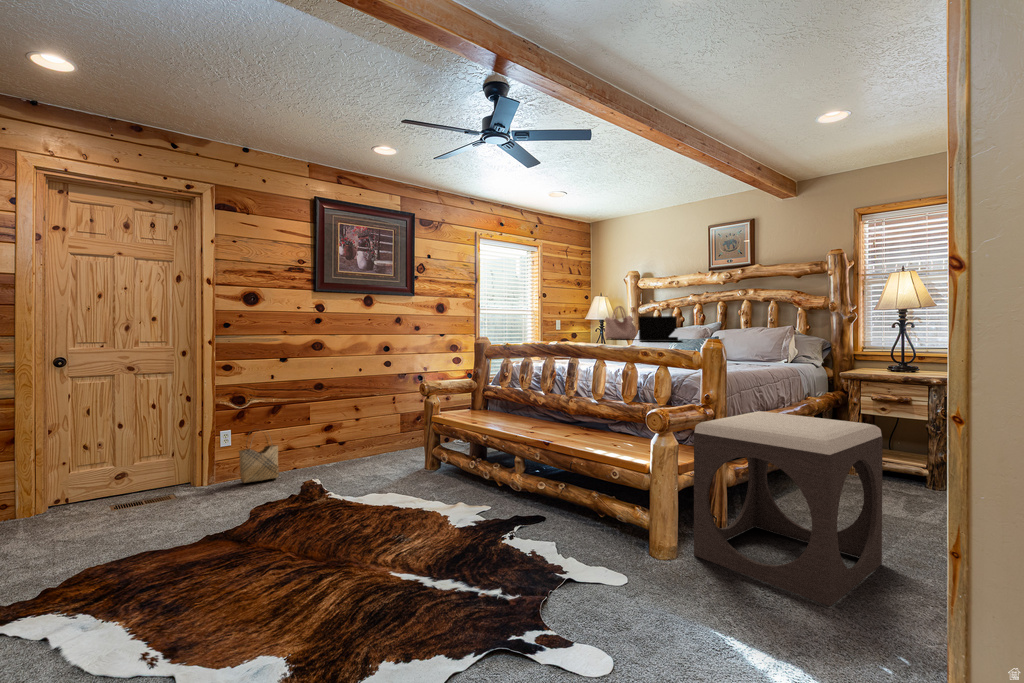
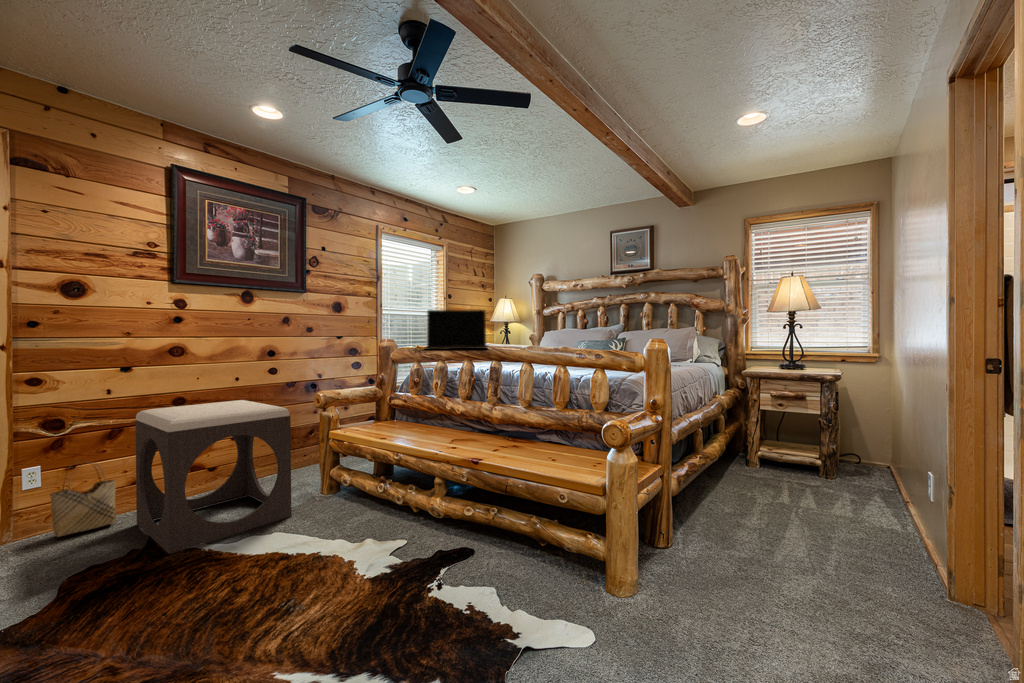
handbag: present [605,306,637,339] -> none [512,308,542,341]
laptop: present [638,316,682,342] -> present [424,310,487,350]
footstool: present [694,411,883,606] -> present [135,400,292,554]

